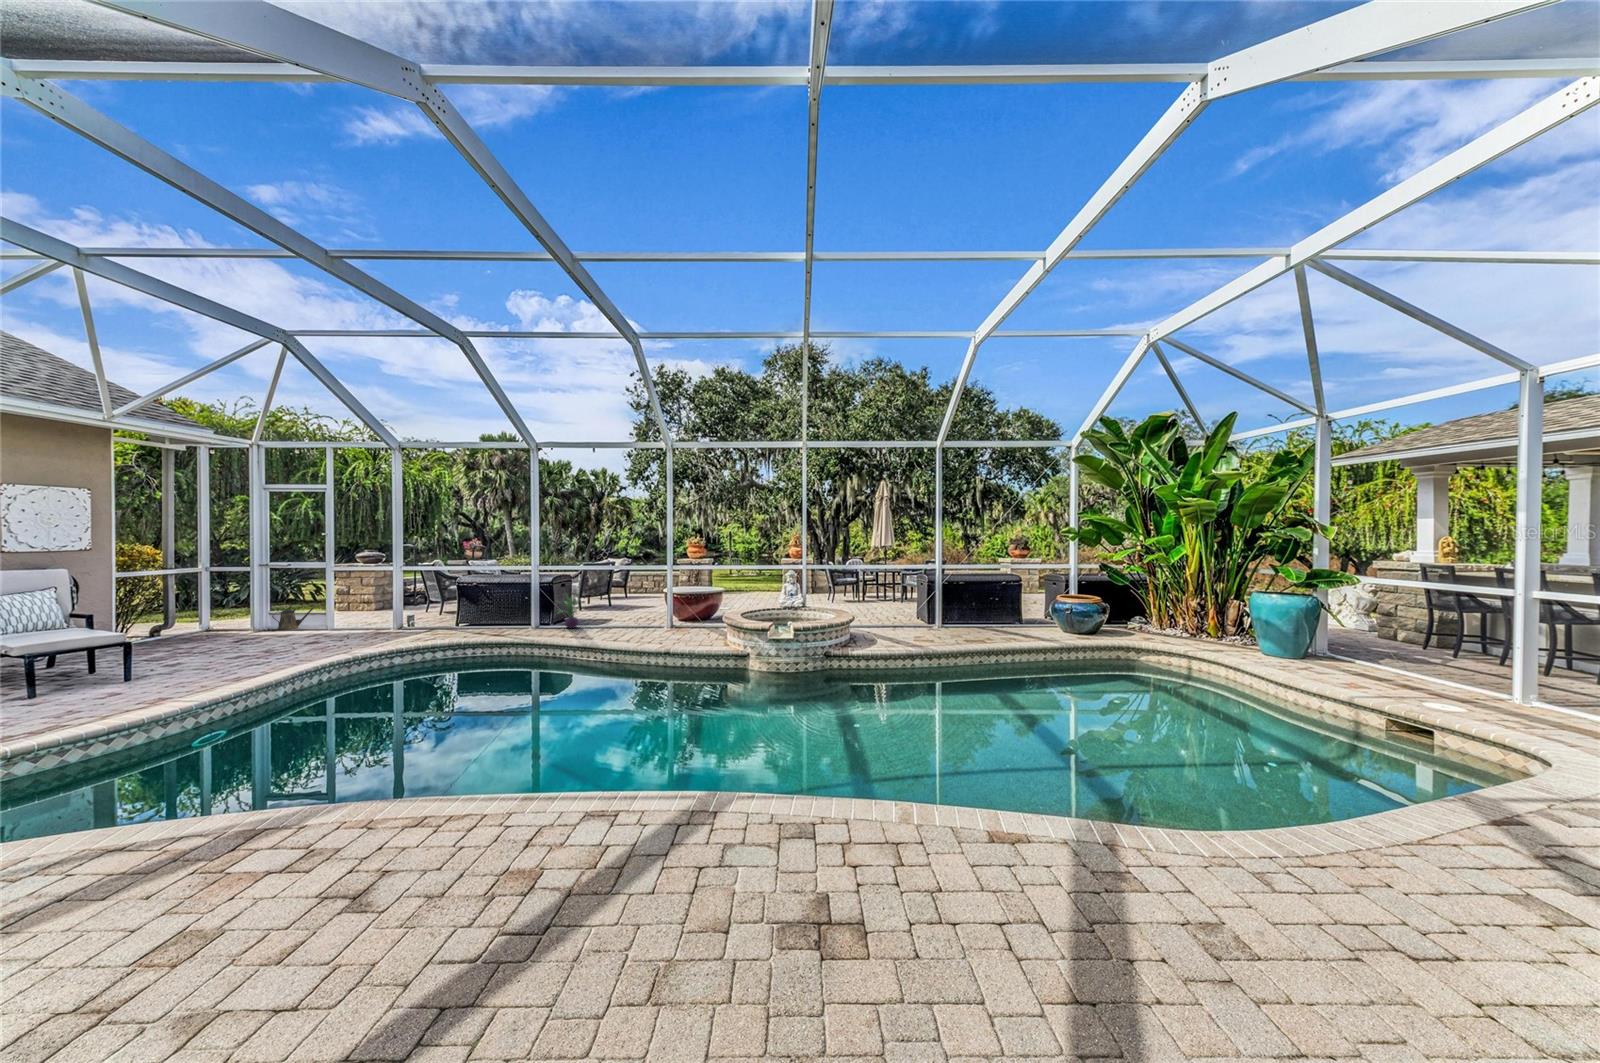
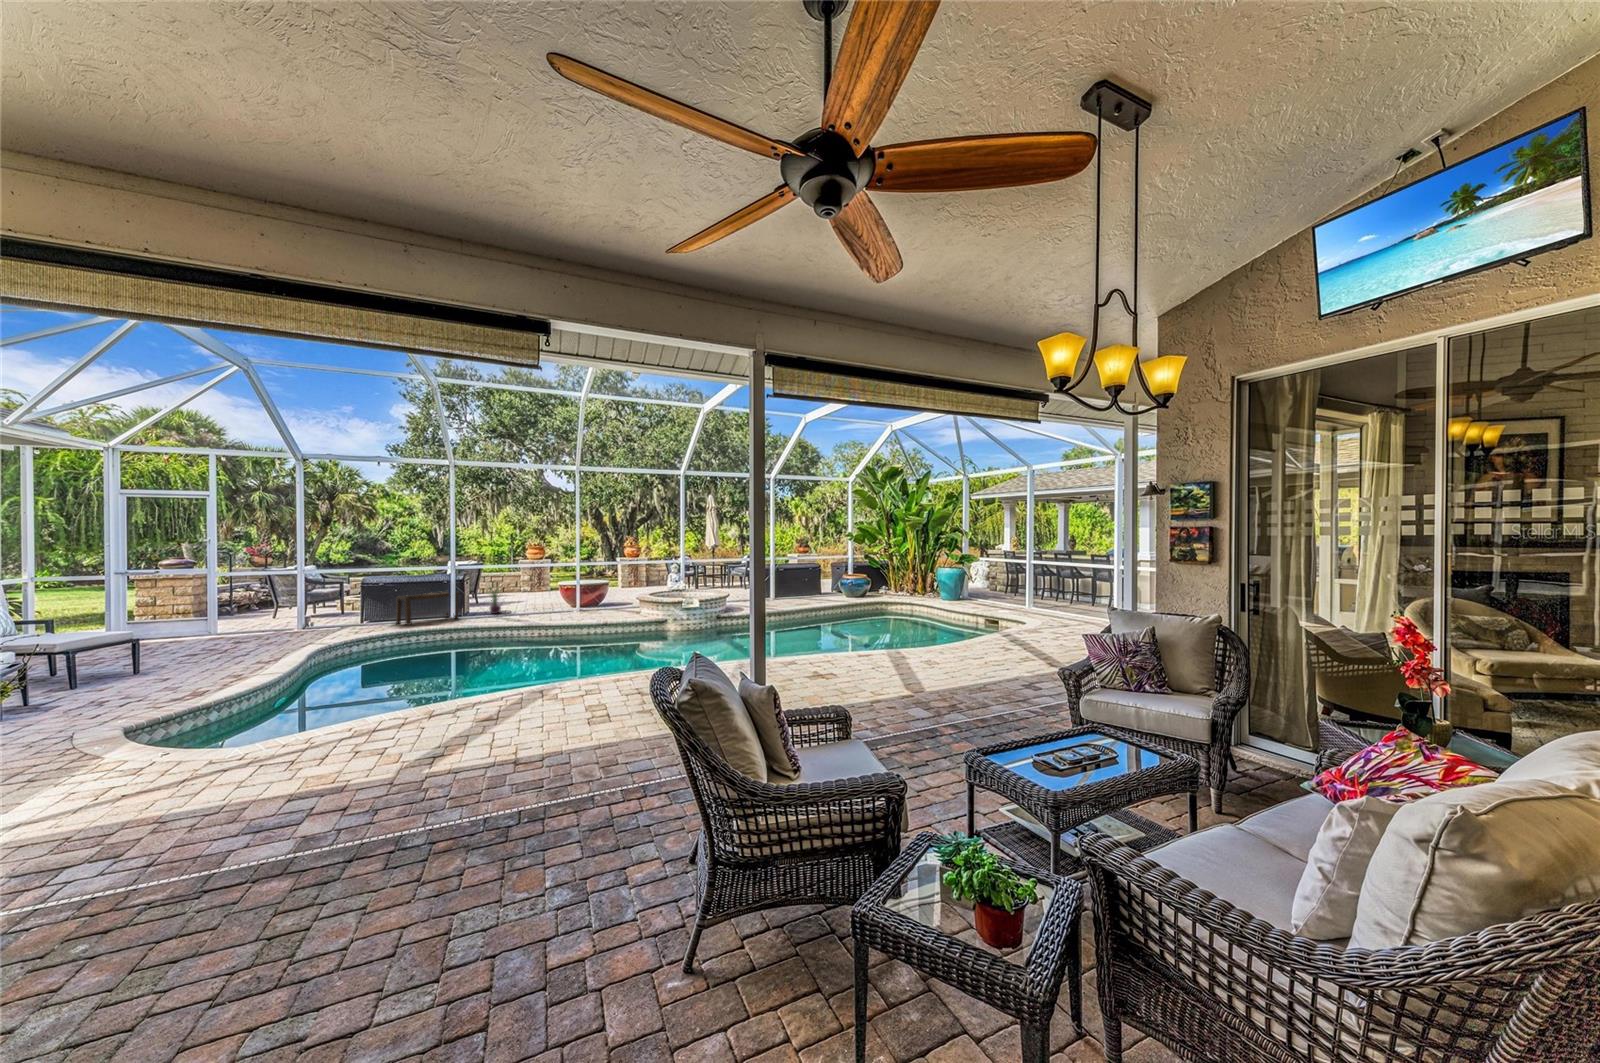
bench: none [456,597,524,637] -> present [396,592,459,625]
watering can: present [272,606,316,630] -> none [173,608,221,632]

